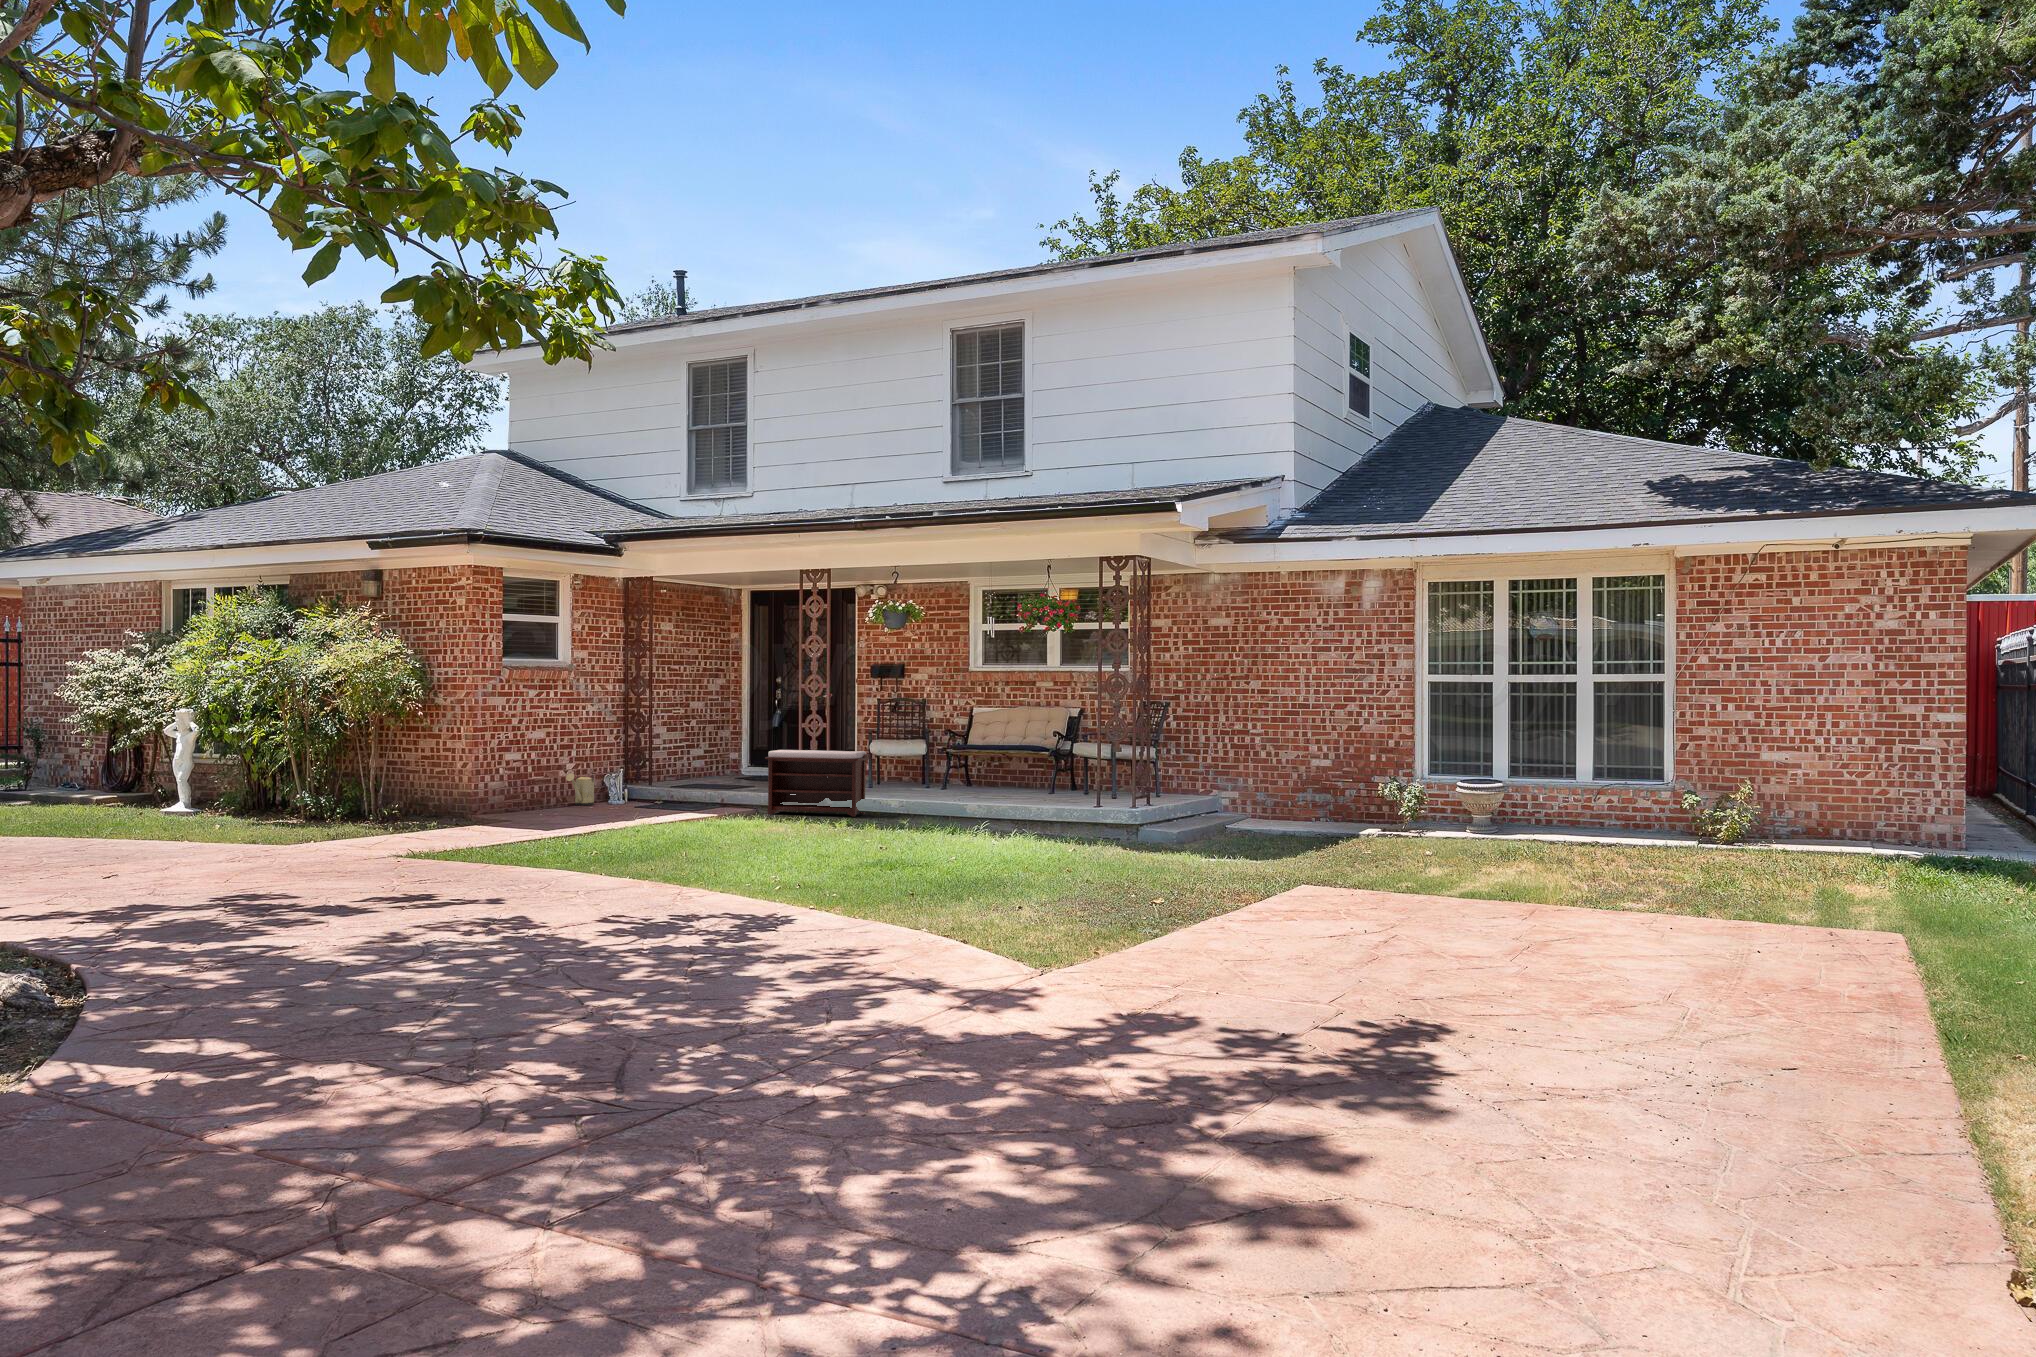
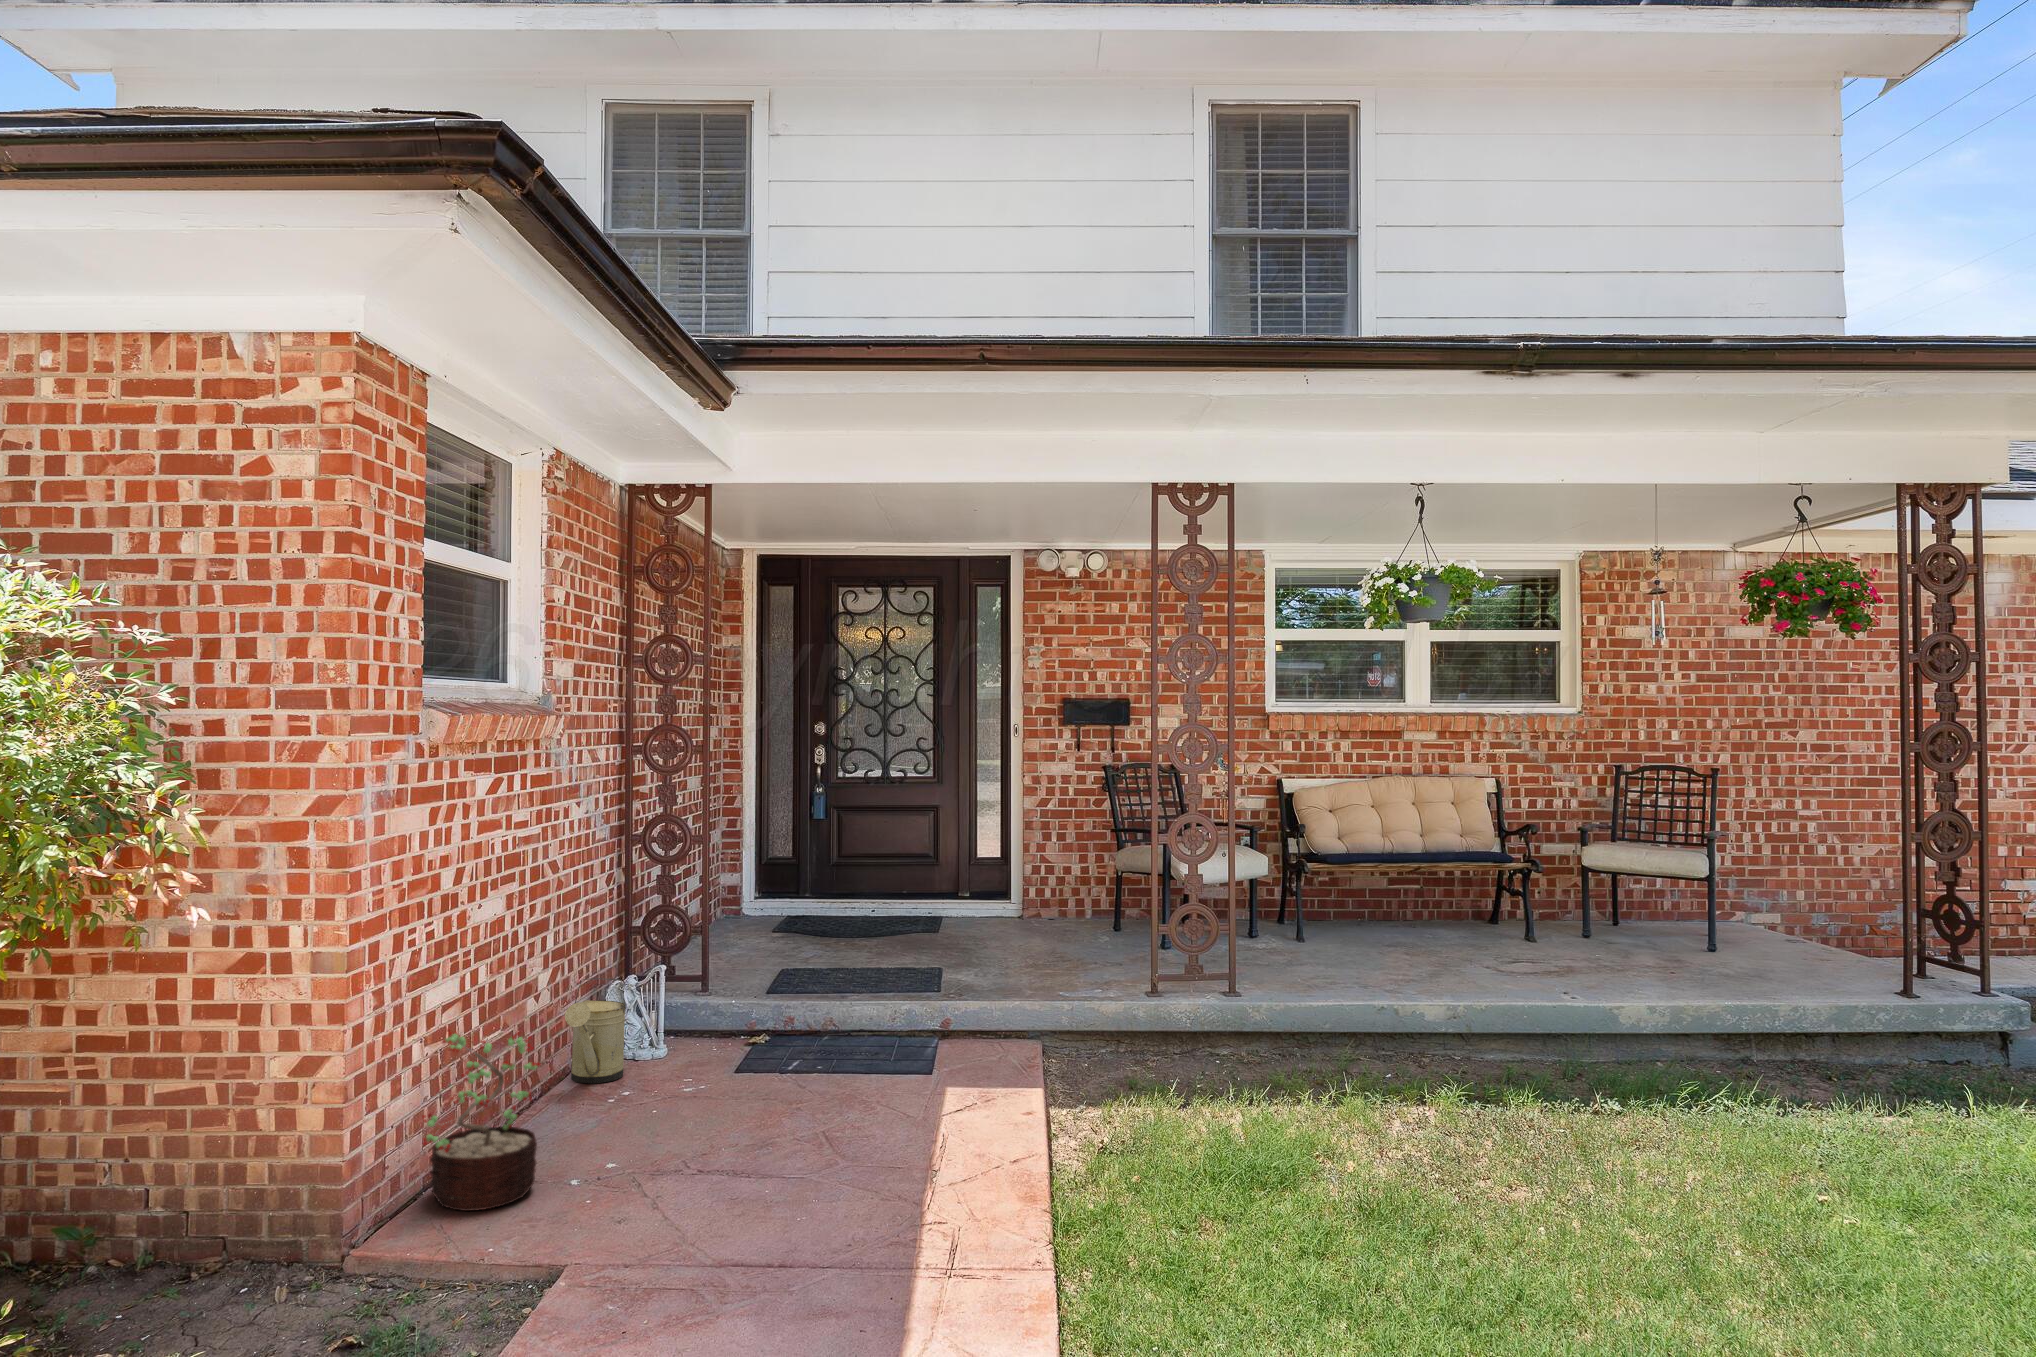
bench: present [765,750,869,817] -> none [1119,904,1378,1084]
decorative plant: none [500,763,537,815] -> present [422,1029,541,1211]

